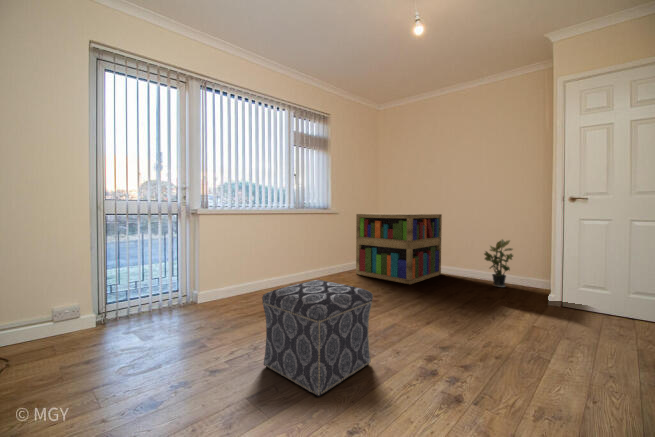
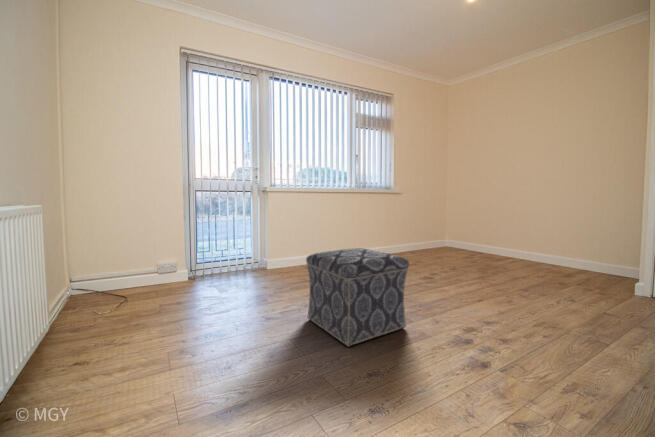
bookshelf: present [356,214,442,284] -> none [417,193,516,266]
potted plant: present [484,240,513,287] -> none [565,220,605,275]

